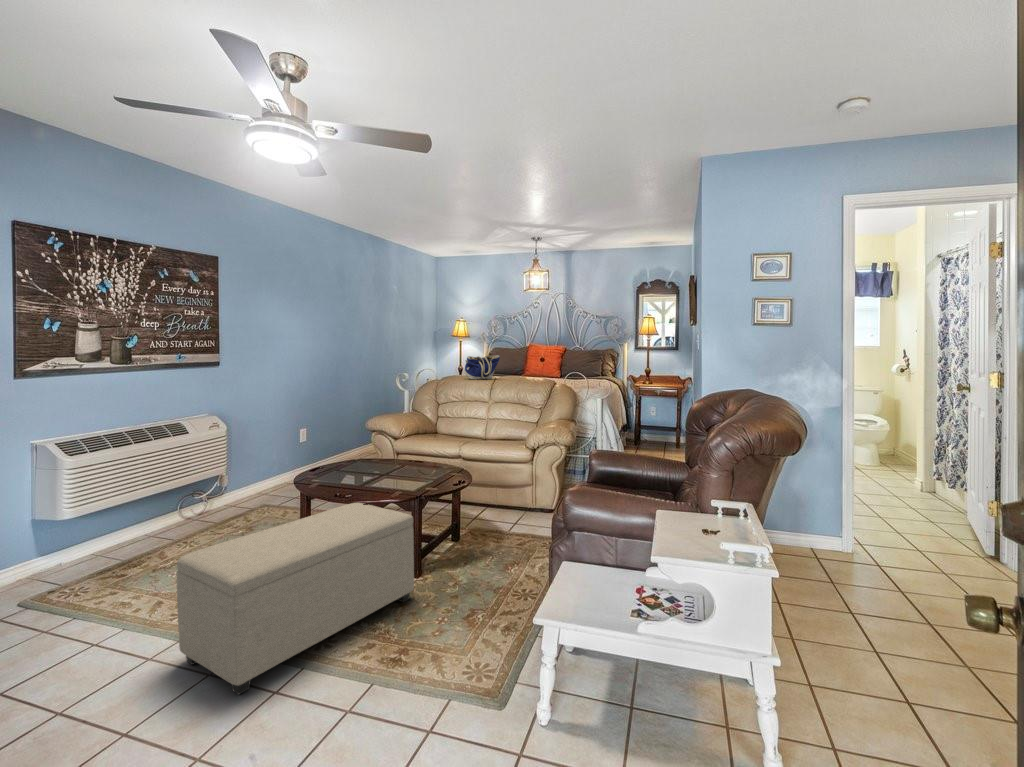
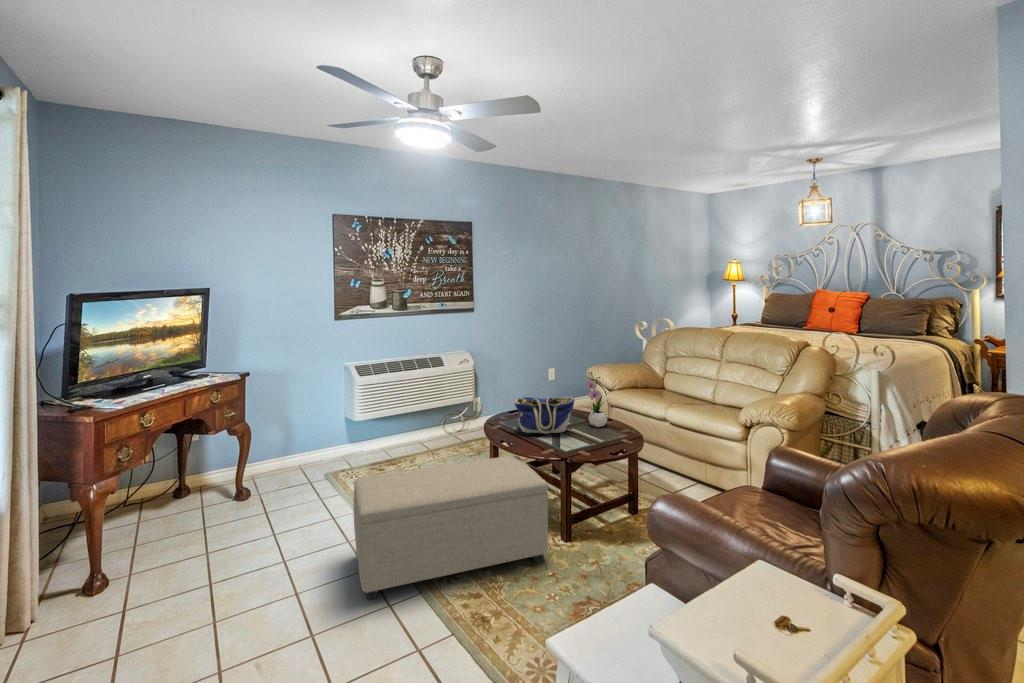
tote bag: present [464,355,500,379] -> present [514,397,574,434]
flower arrangement: none [400,413,423,468] -> present [586,372,607,427]

